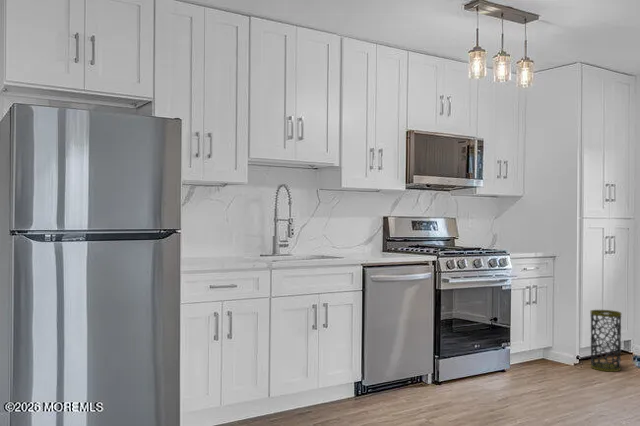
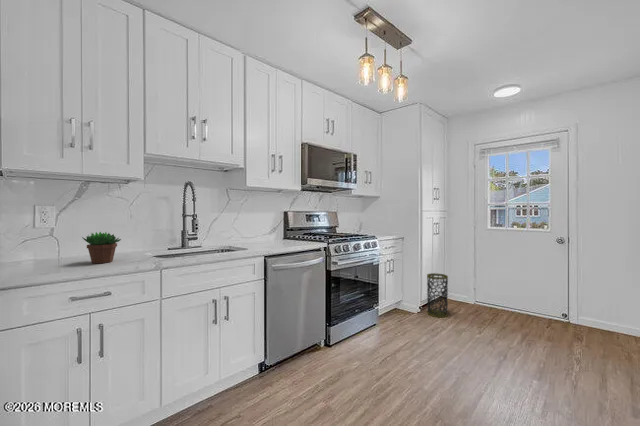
succulent plant: none [202,233,230,262] -> present [82,232,121,263]

